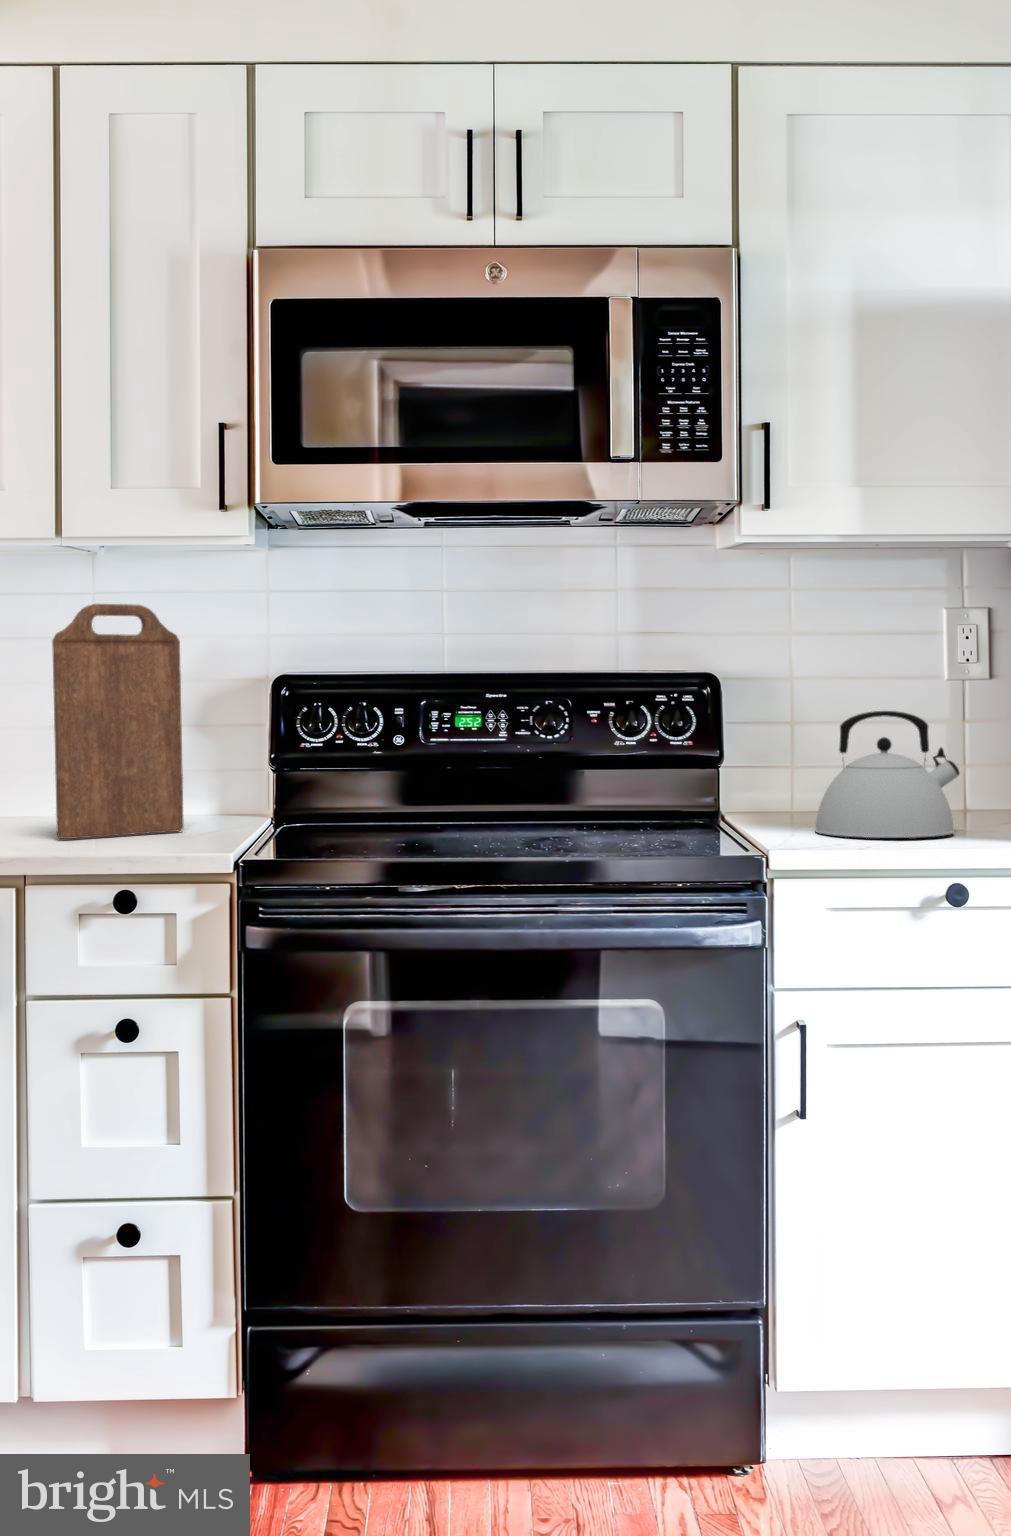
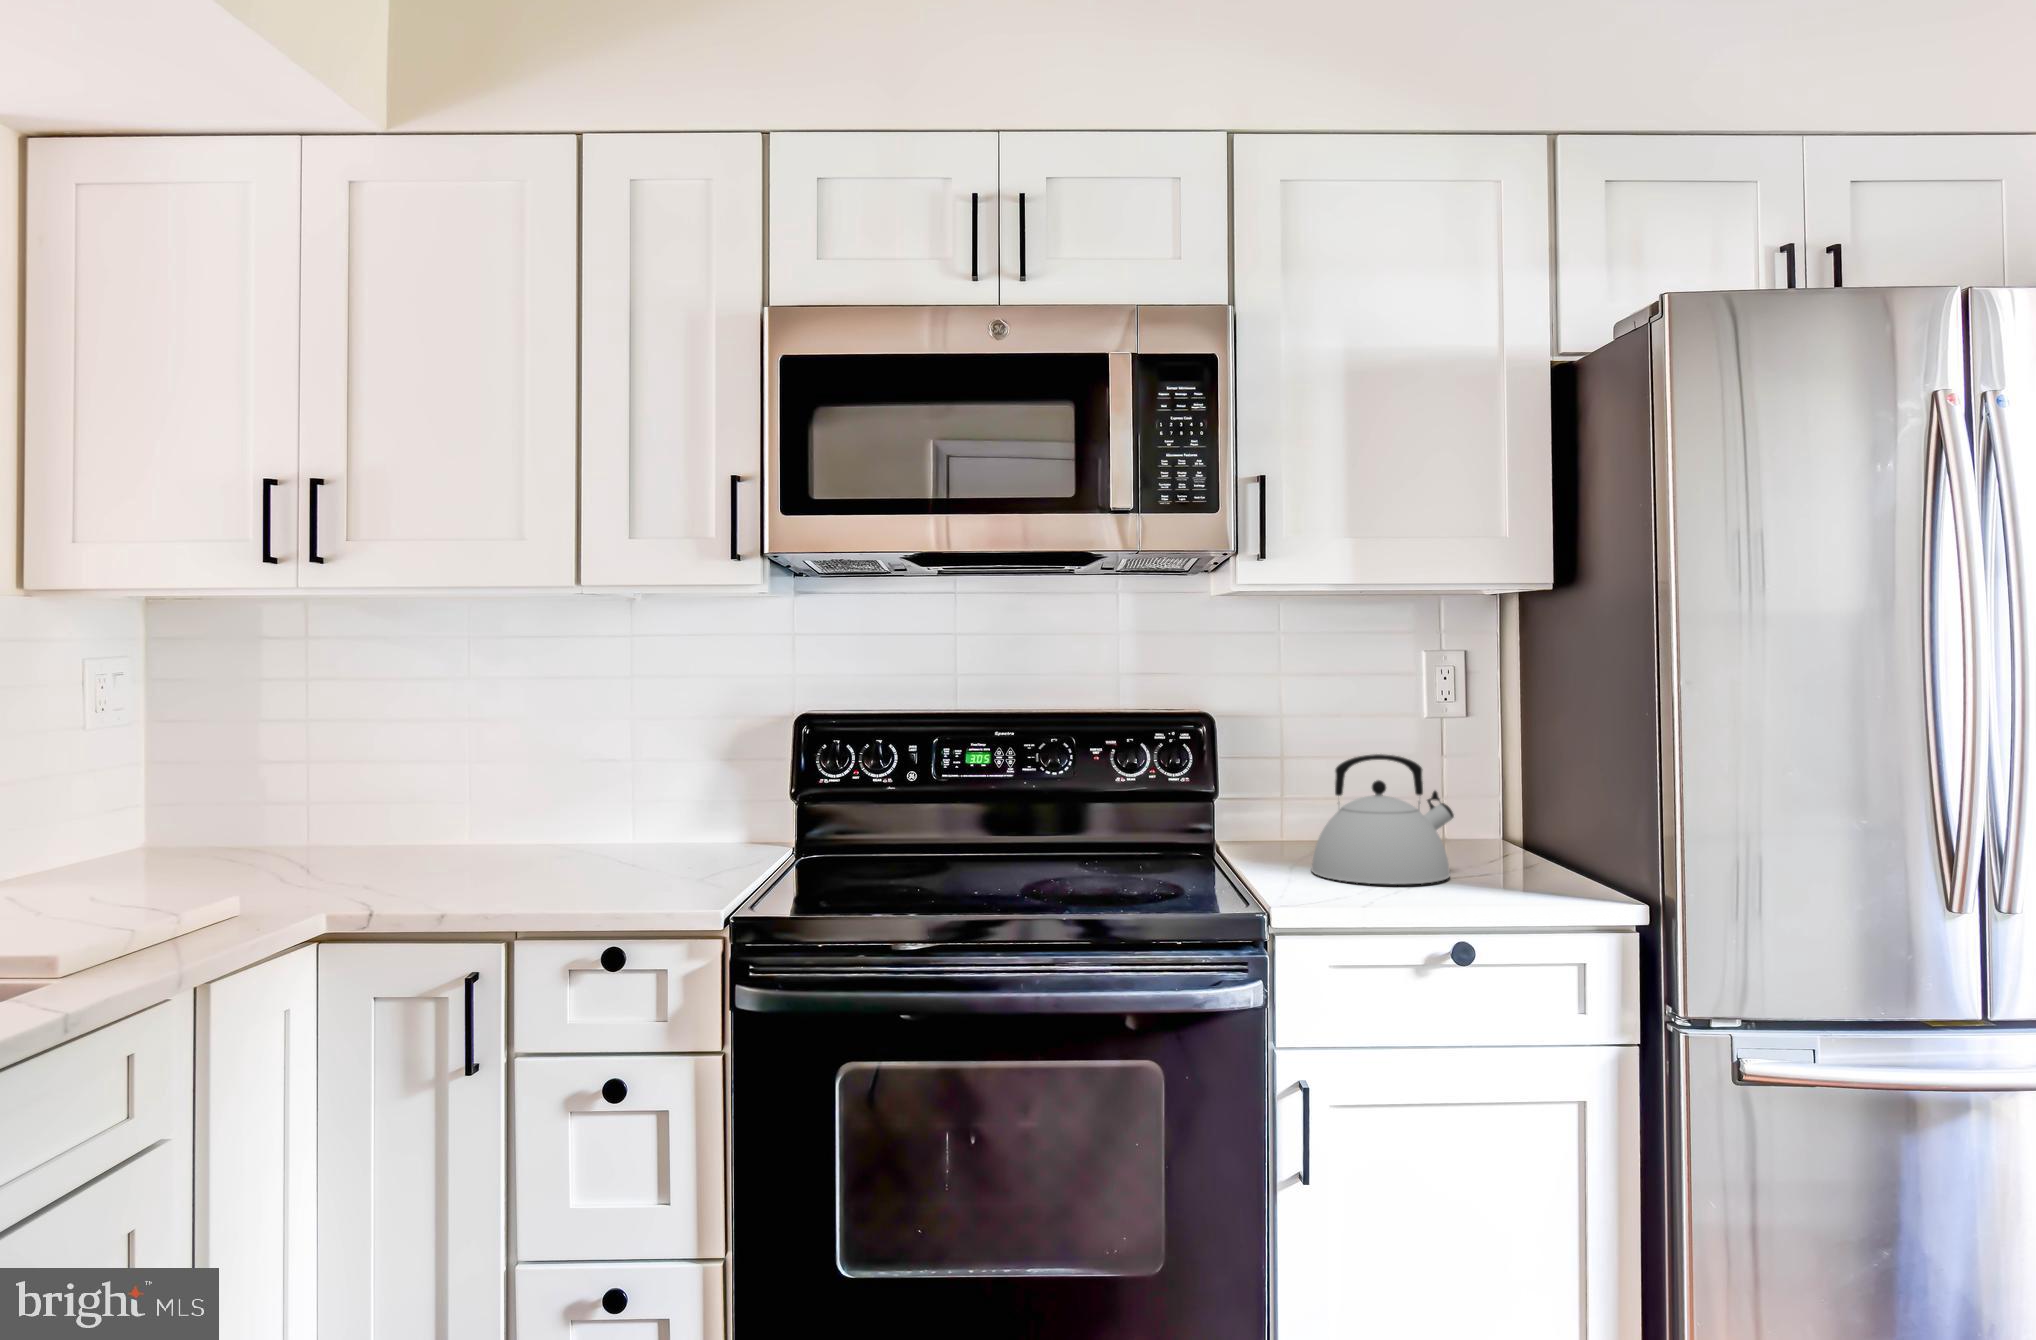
cutting board: present [52,604,184,839] -> none [566,650,698,881]

